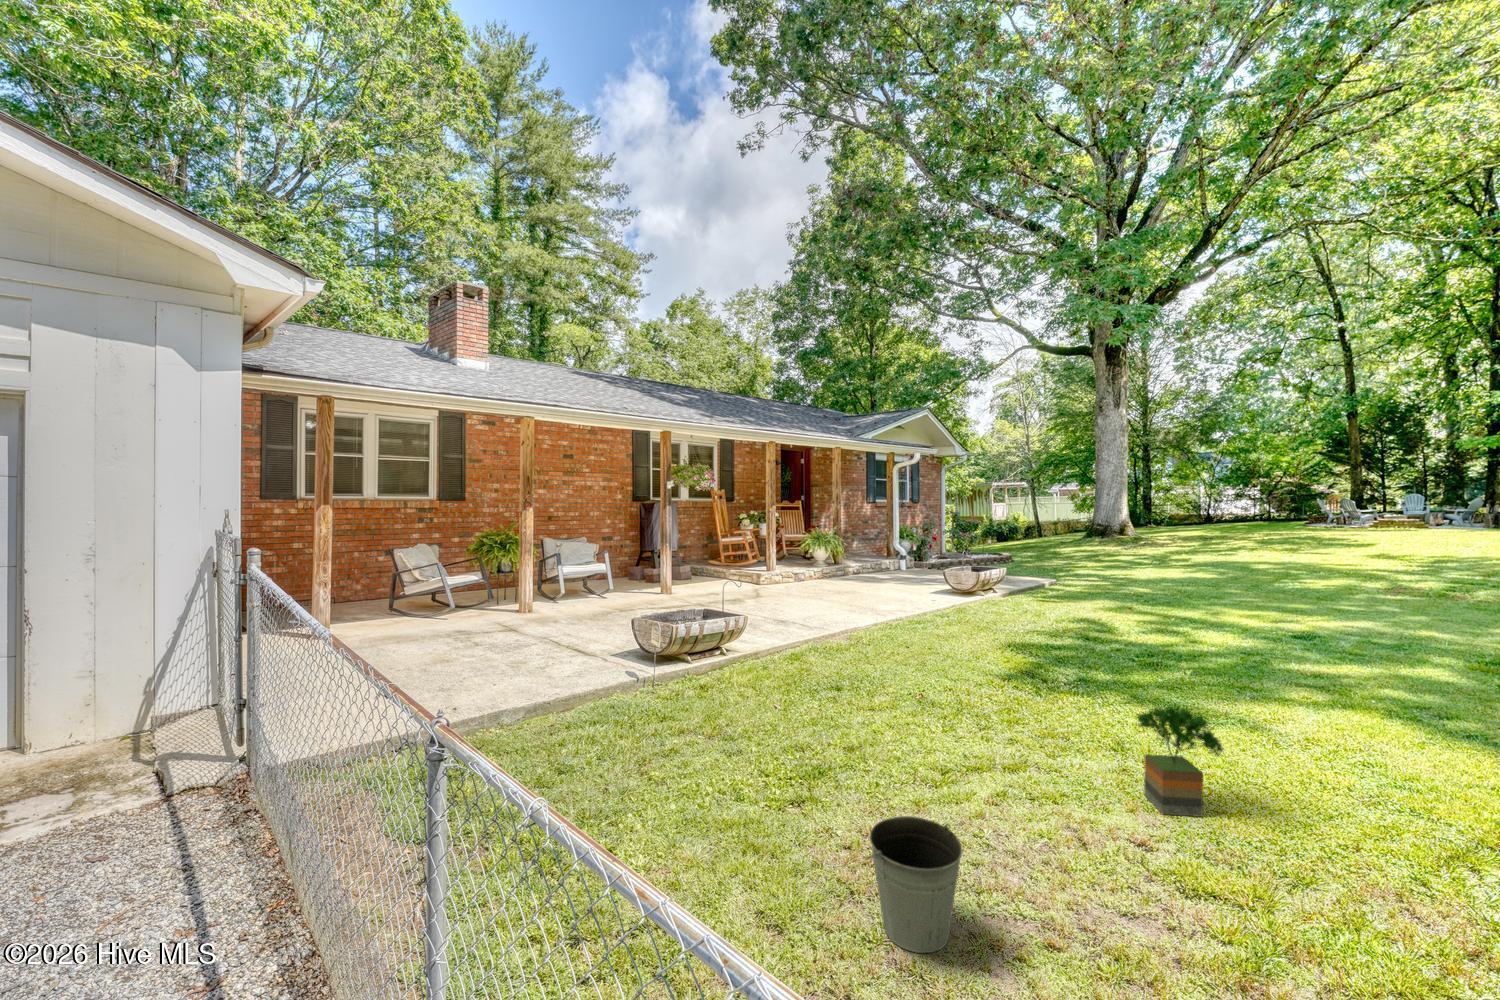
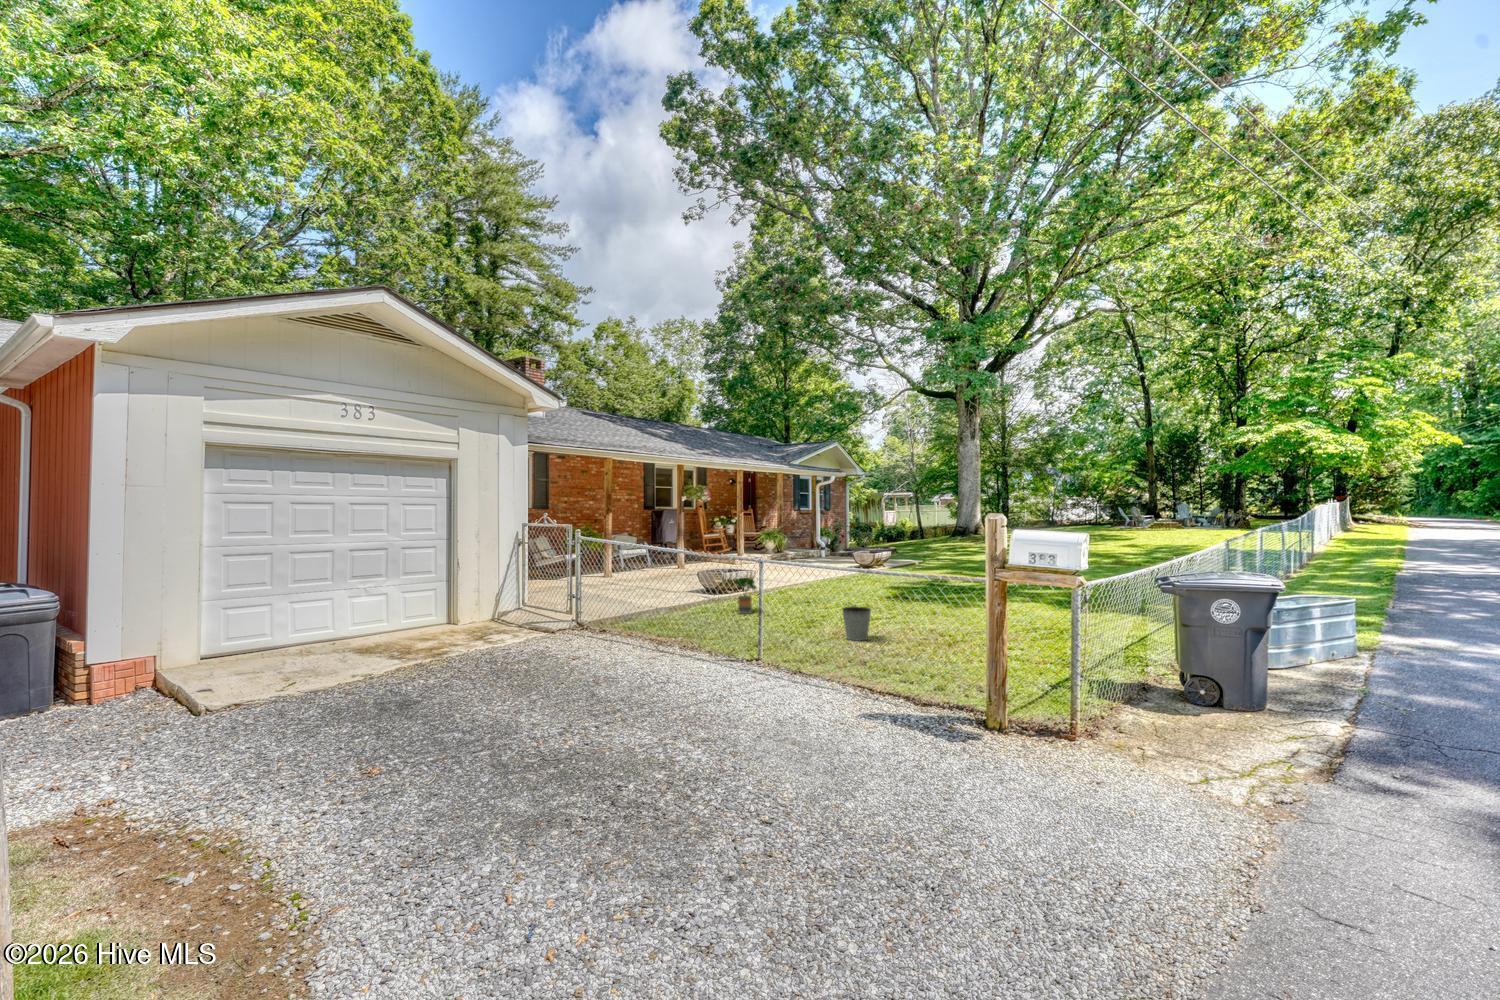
potted tree: present [1137,707,1223,817] -> present [734,578,757,614]

